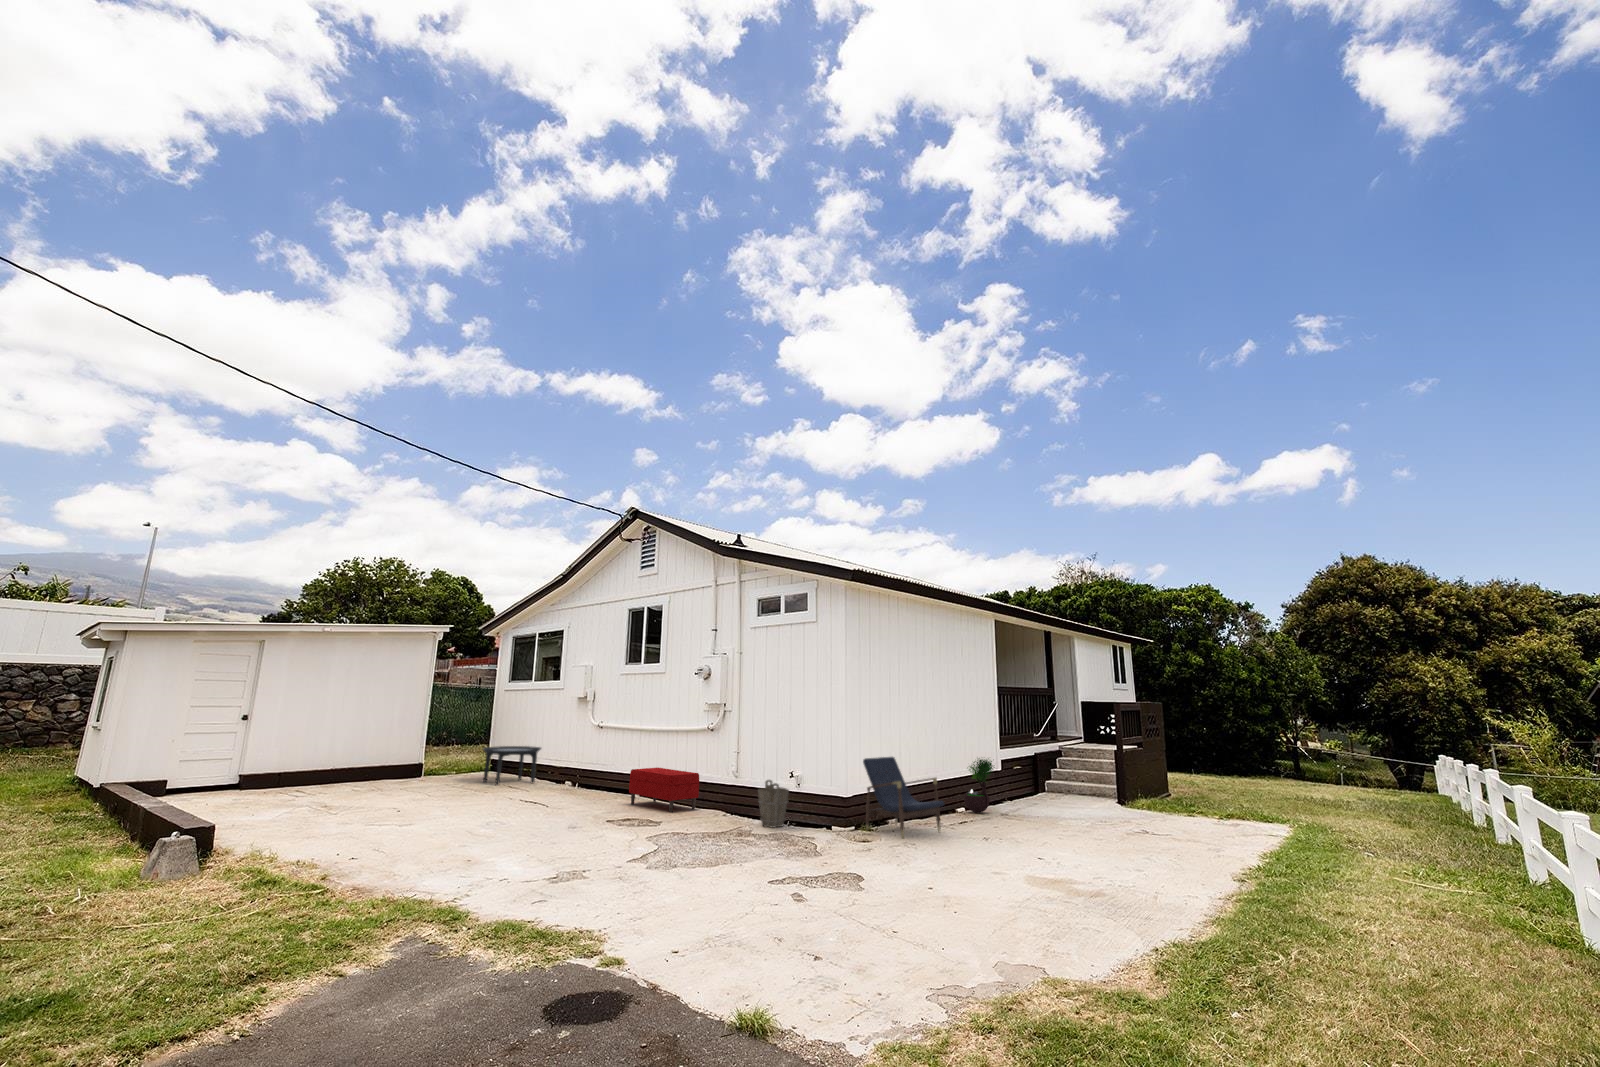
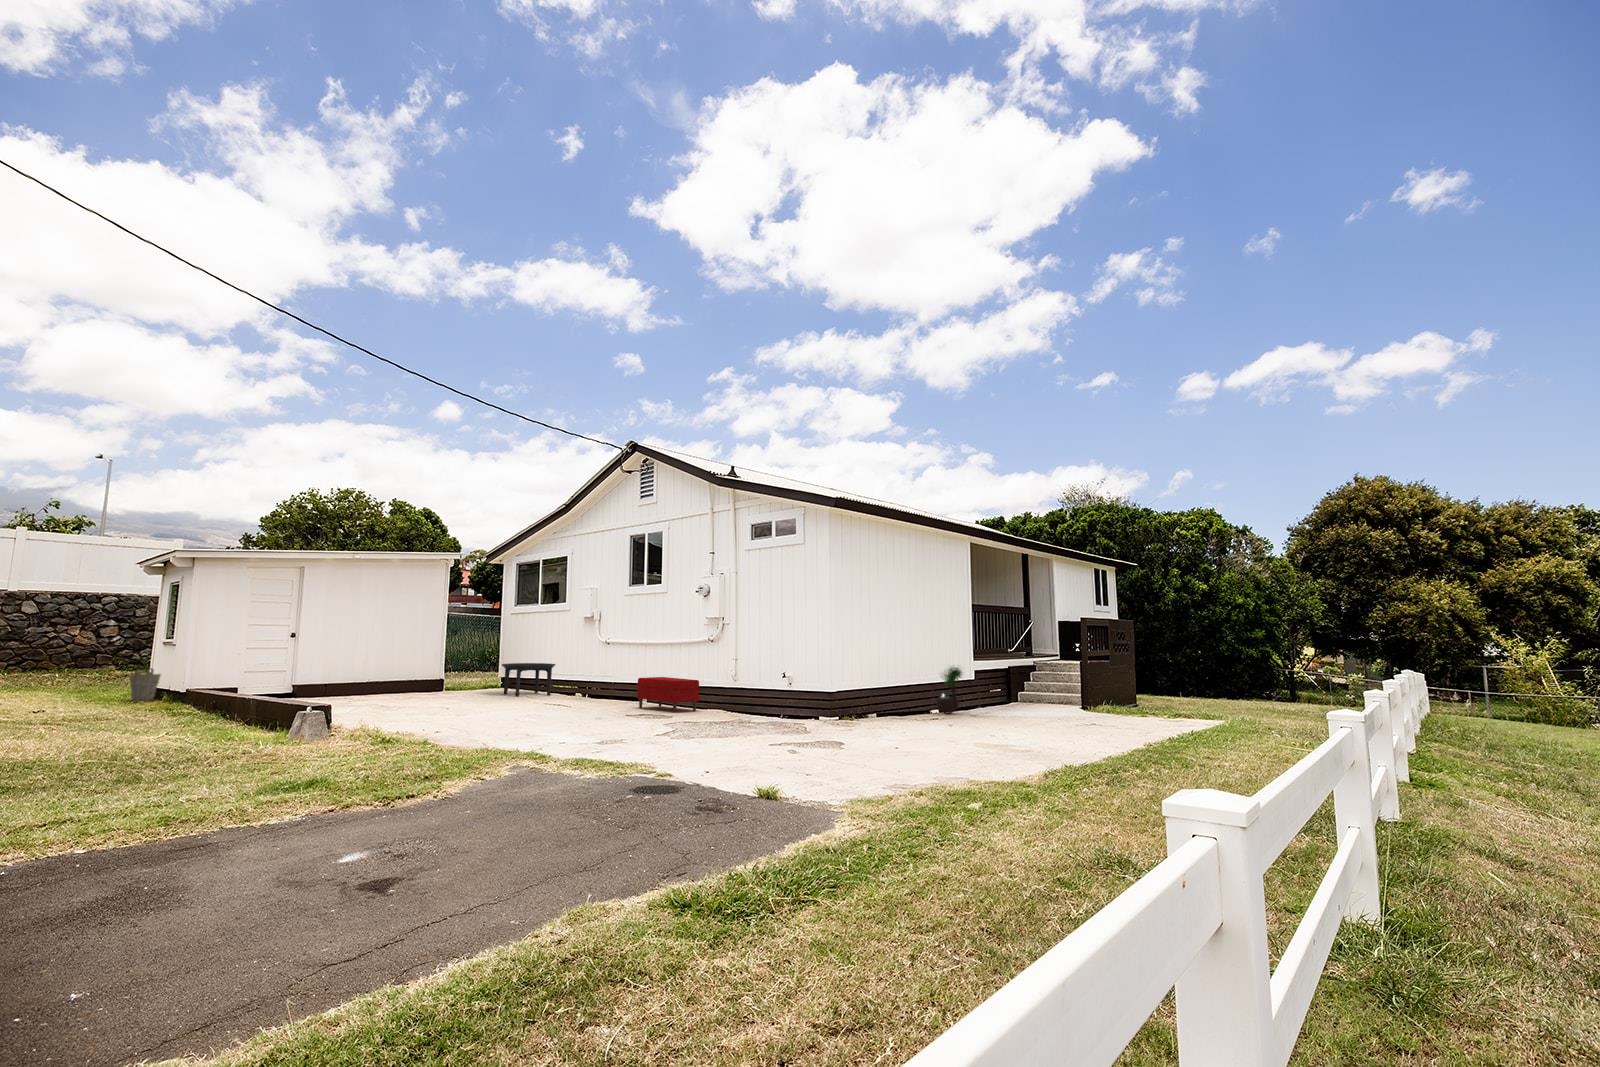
lounge chair: present [863,757,944,838] -> none [840,662,910,728]
bucket: present [758,780,789,827] -> present [130,668,161,701]

